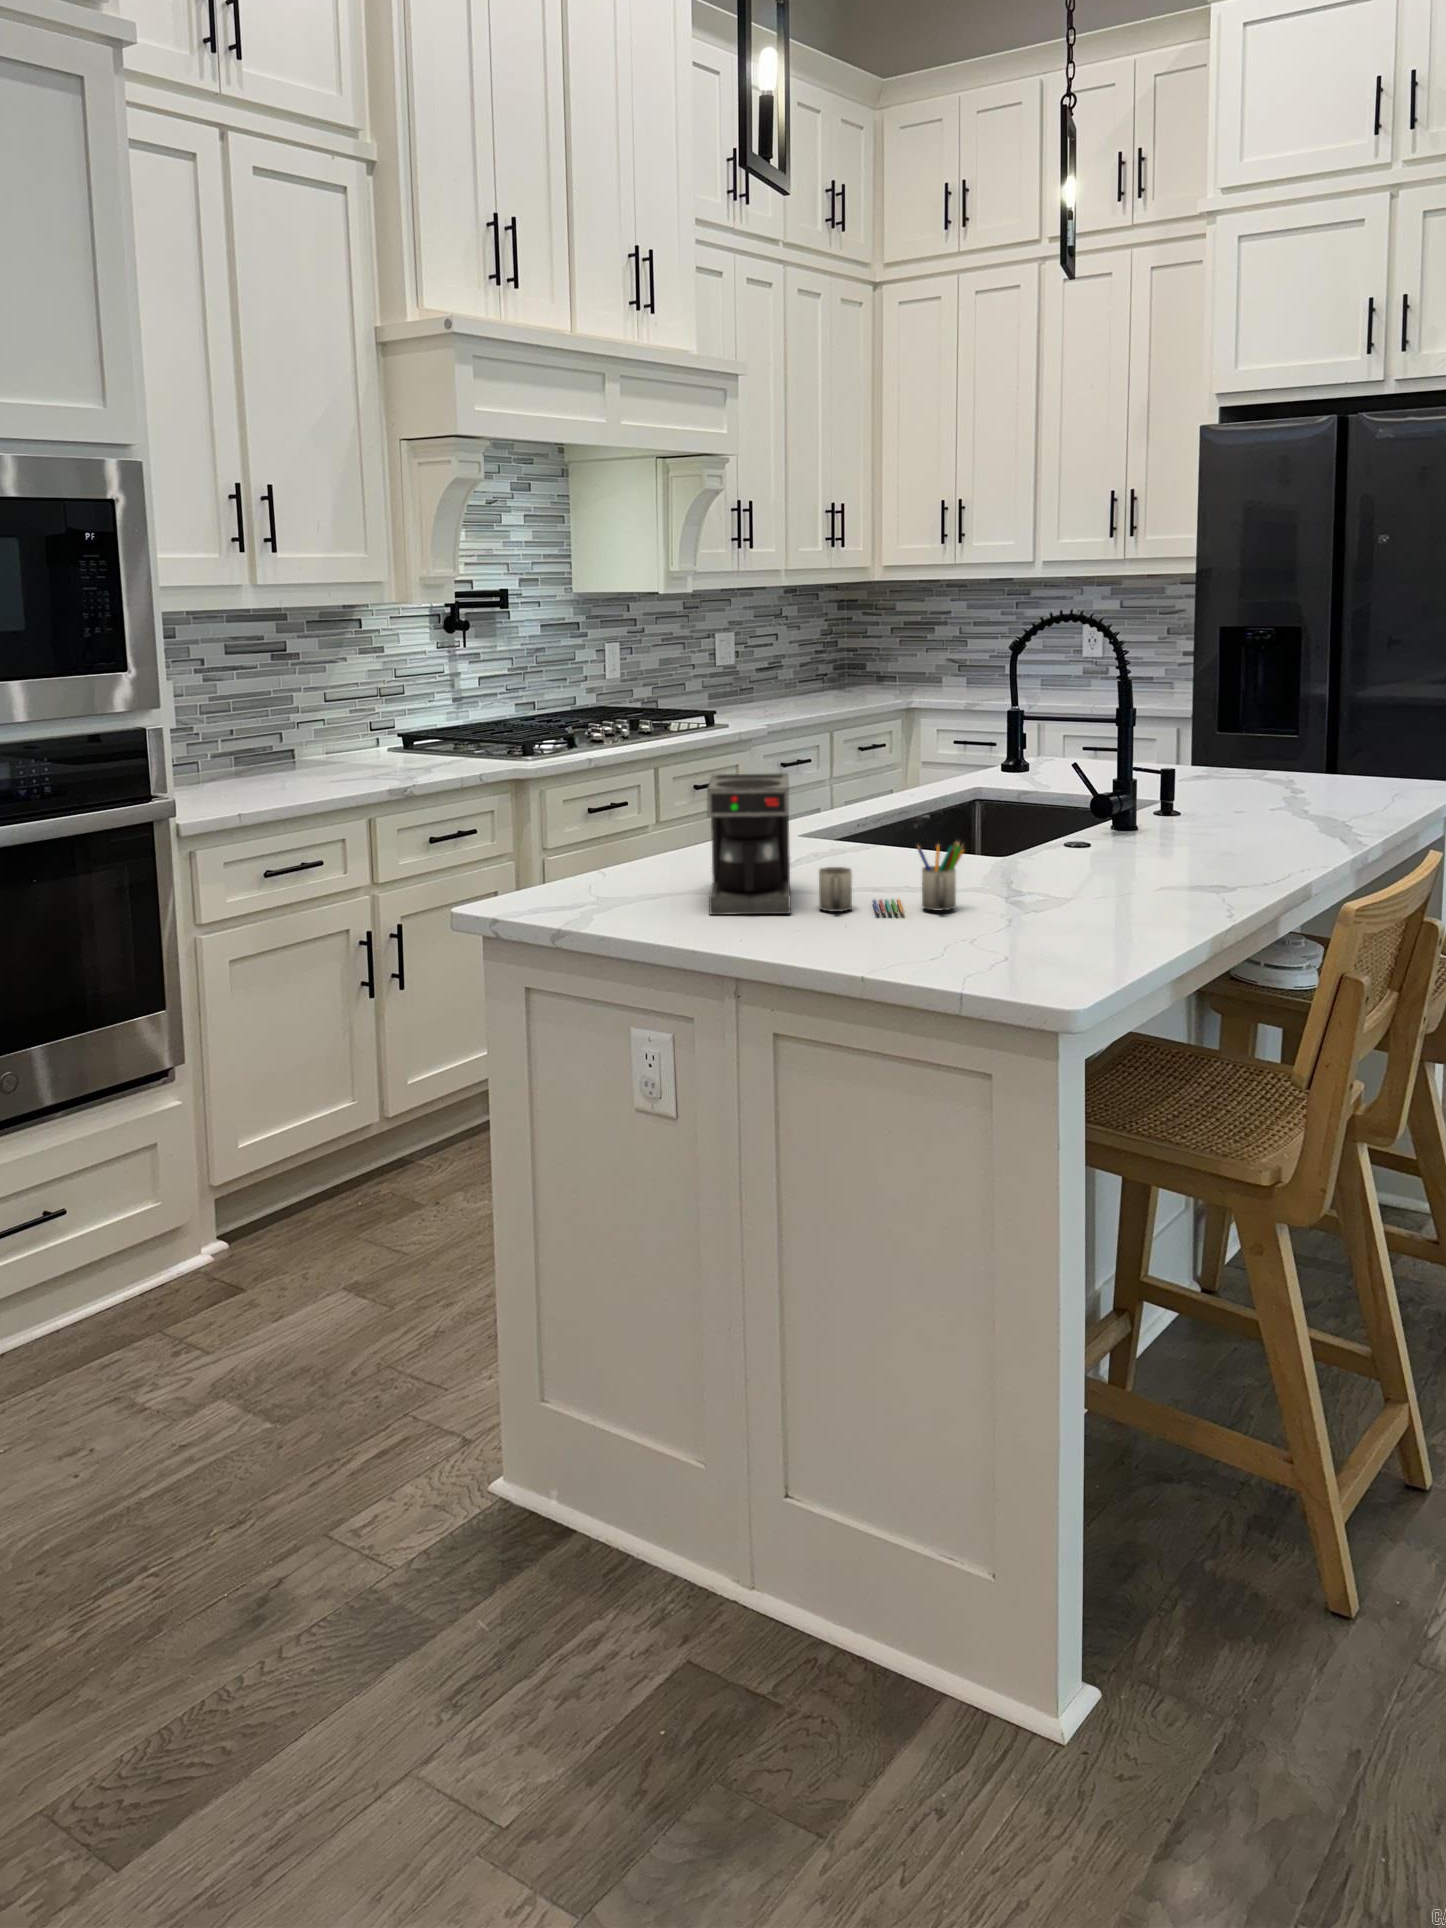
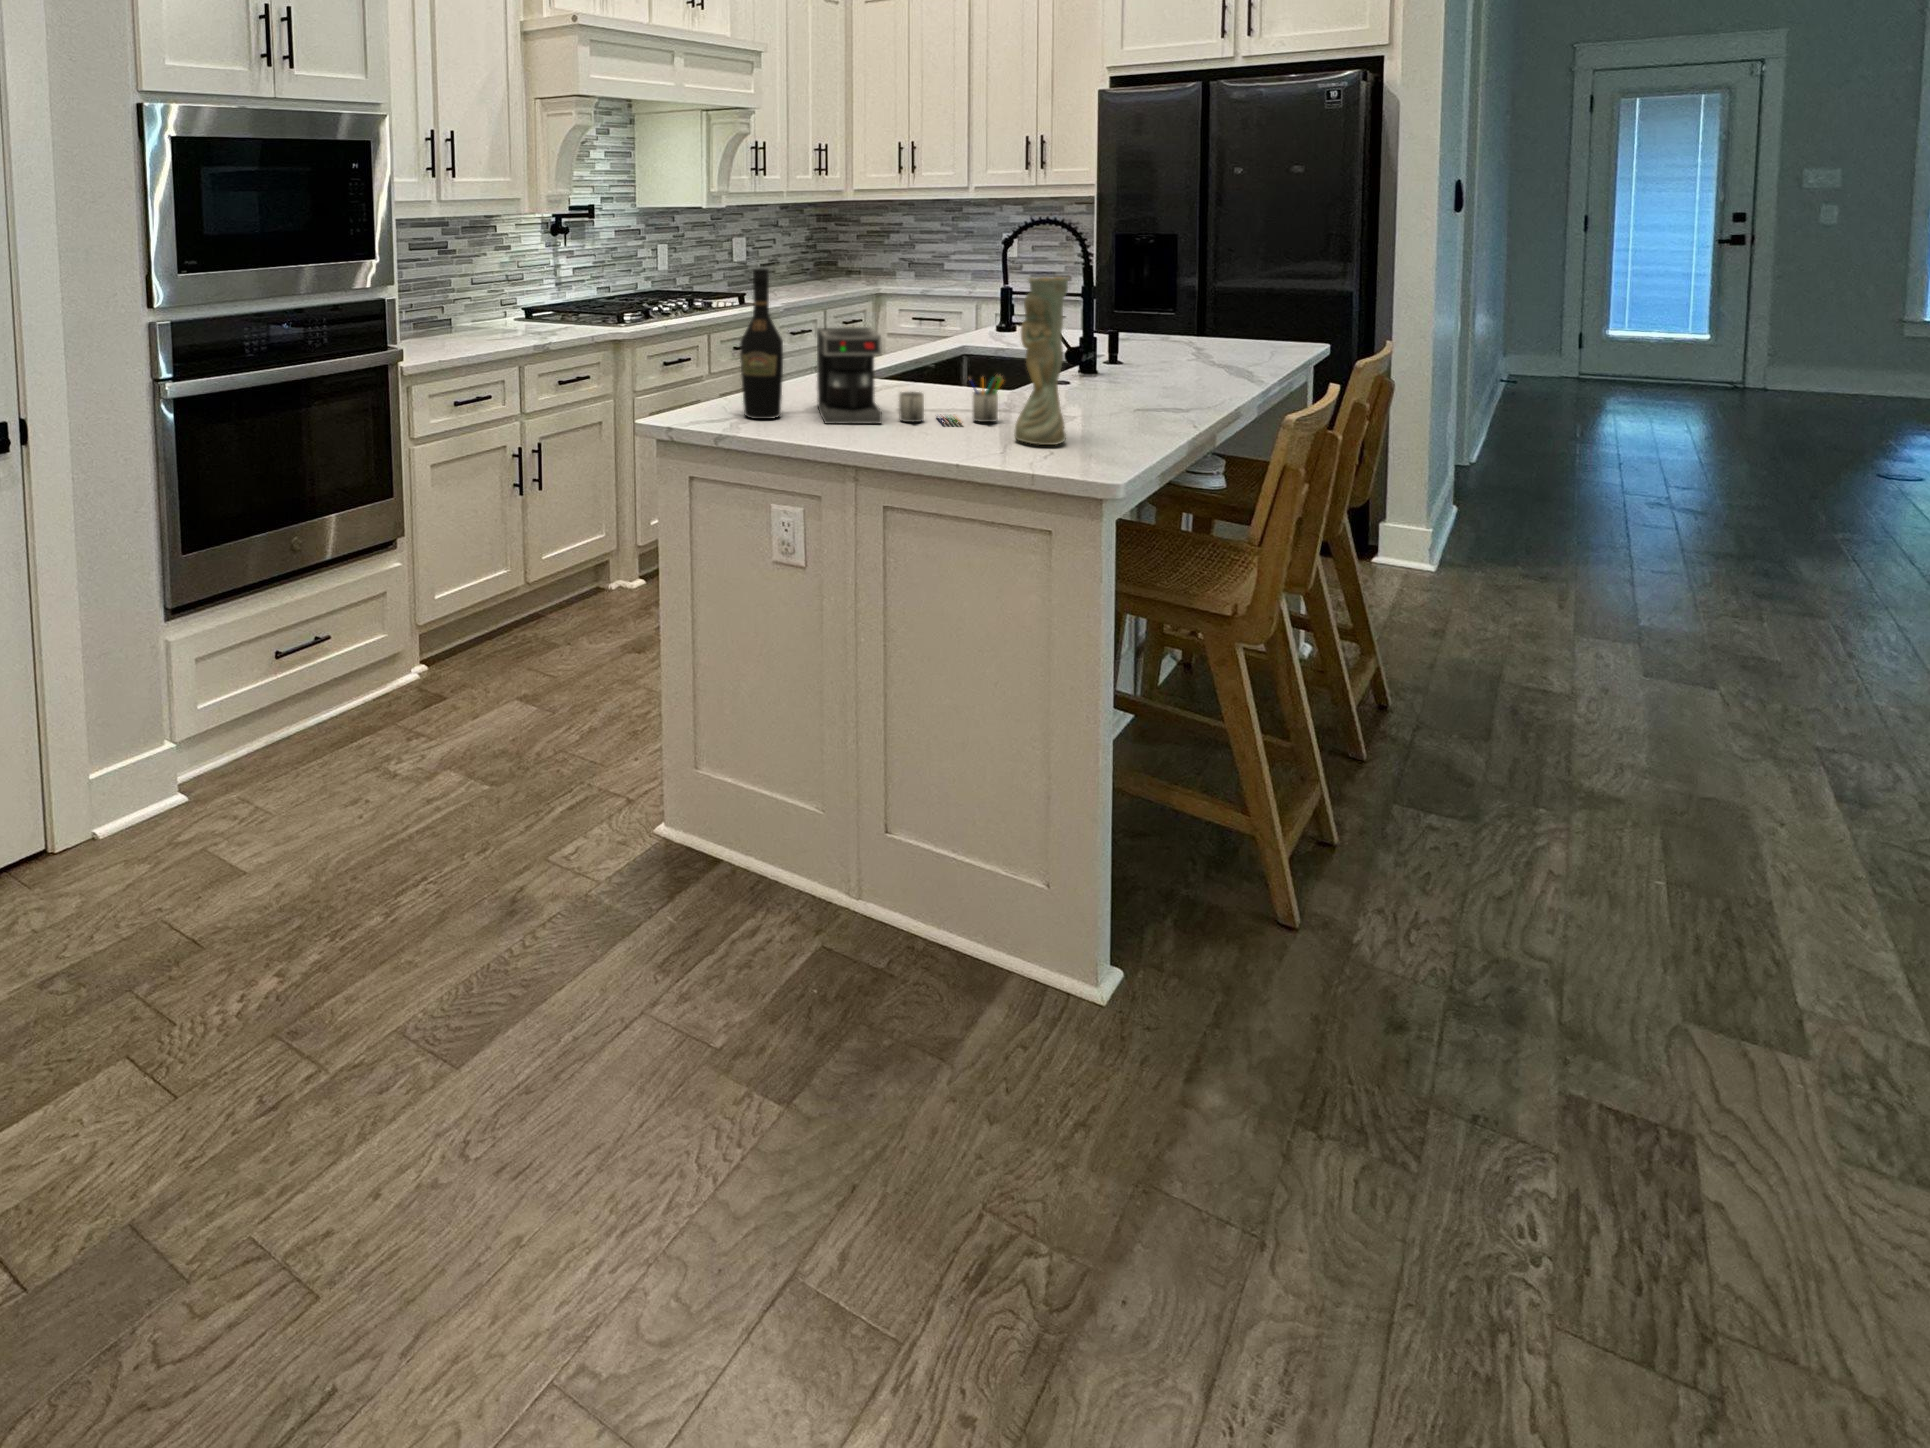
wine bottle: none [594,690,655,909] -> present [740,268,783,419]
vase: none [964,703,1041,947] -> present [1015,277,1069,445]

